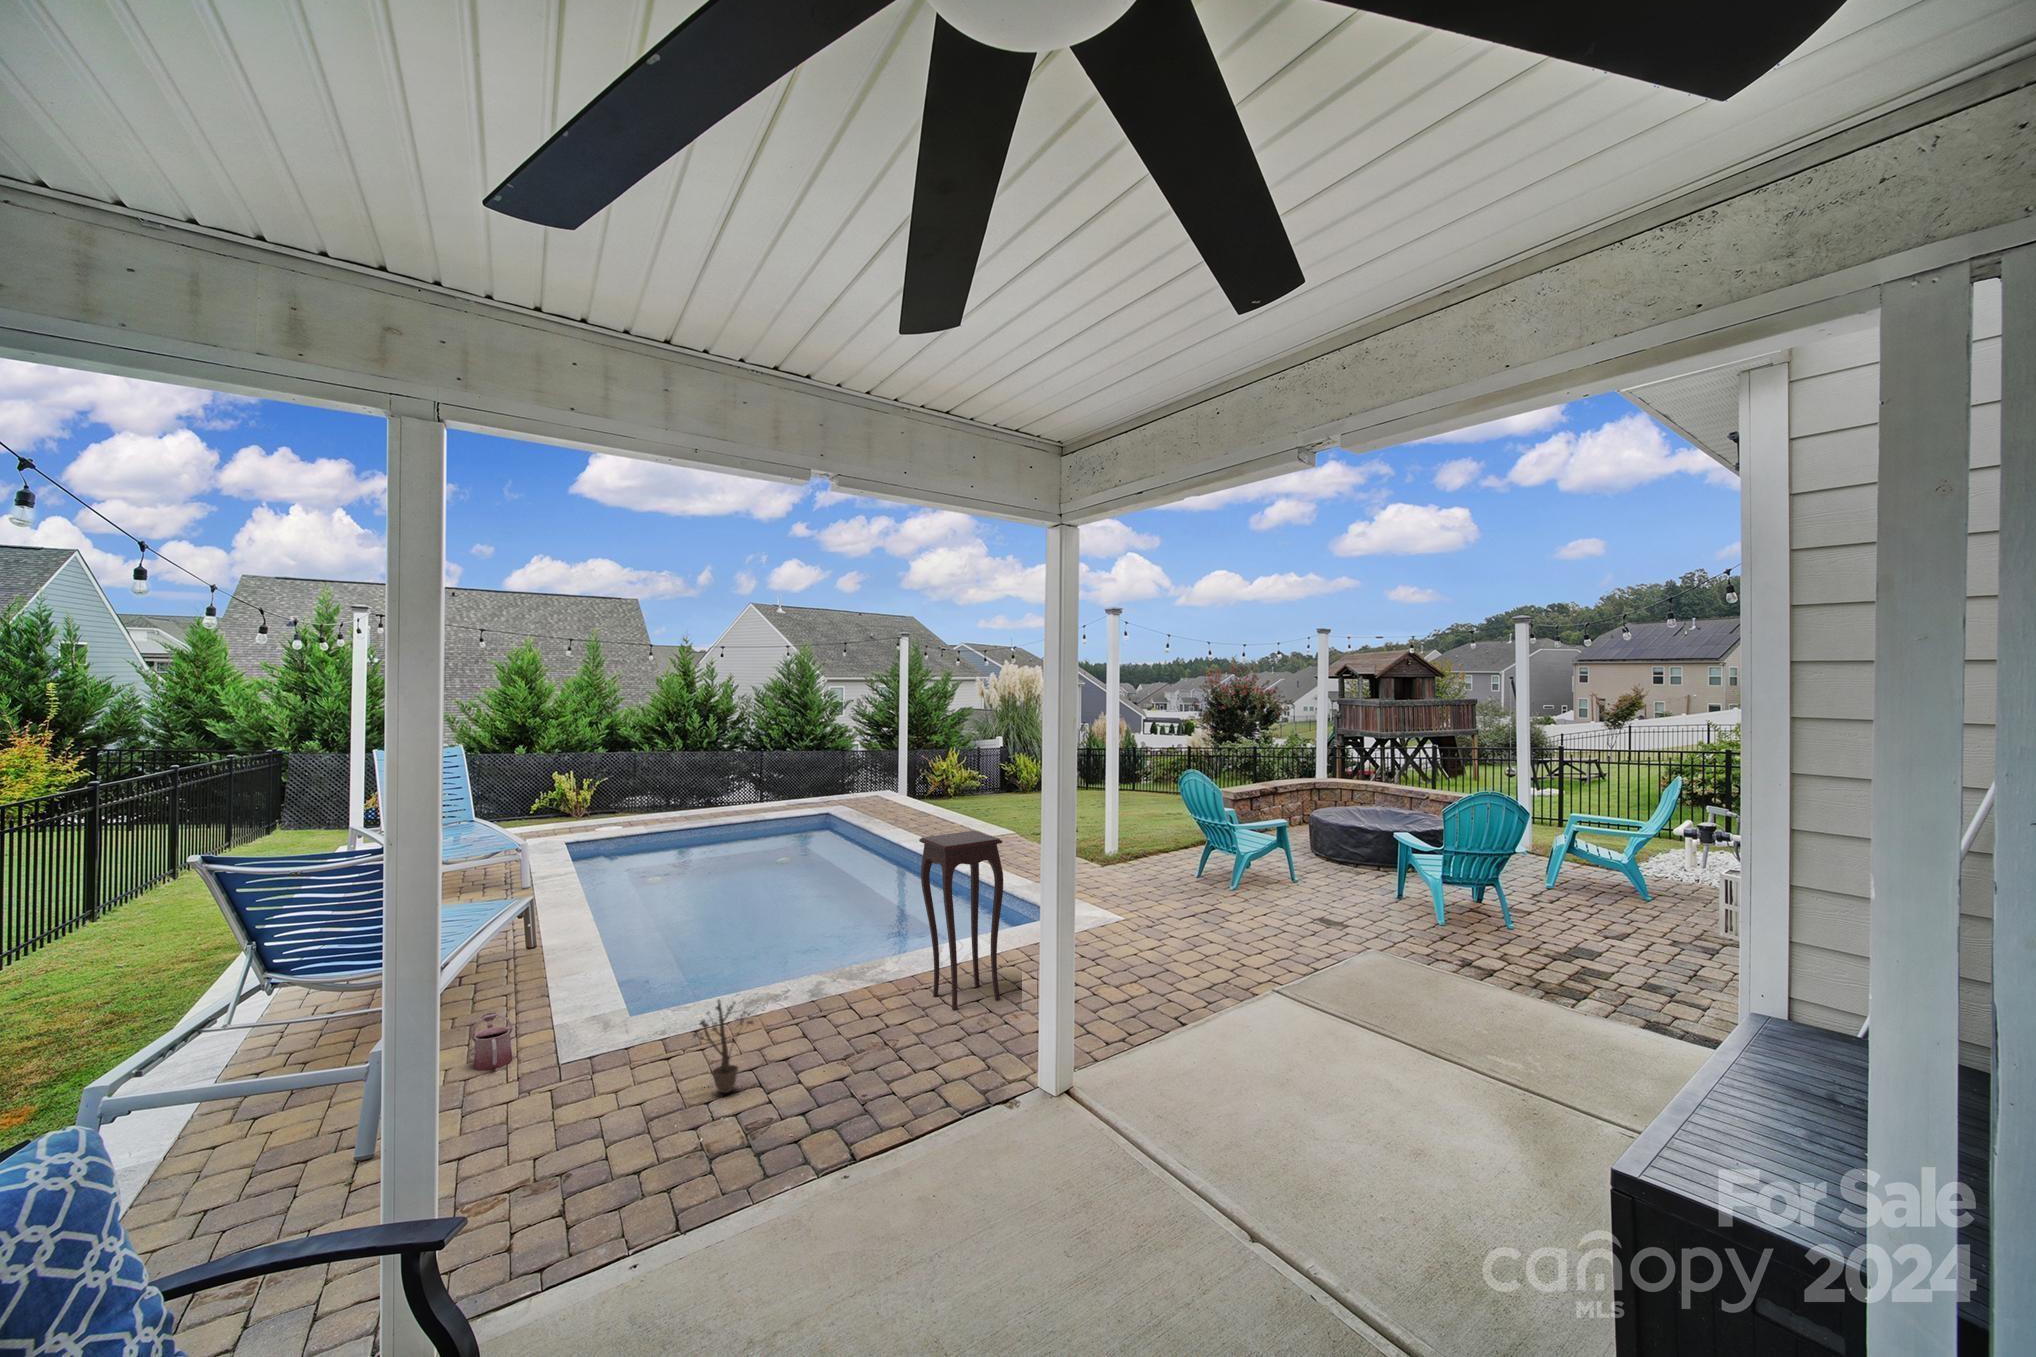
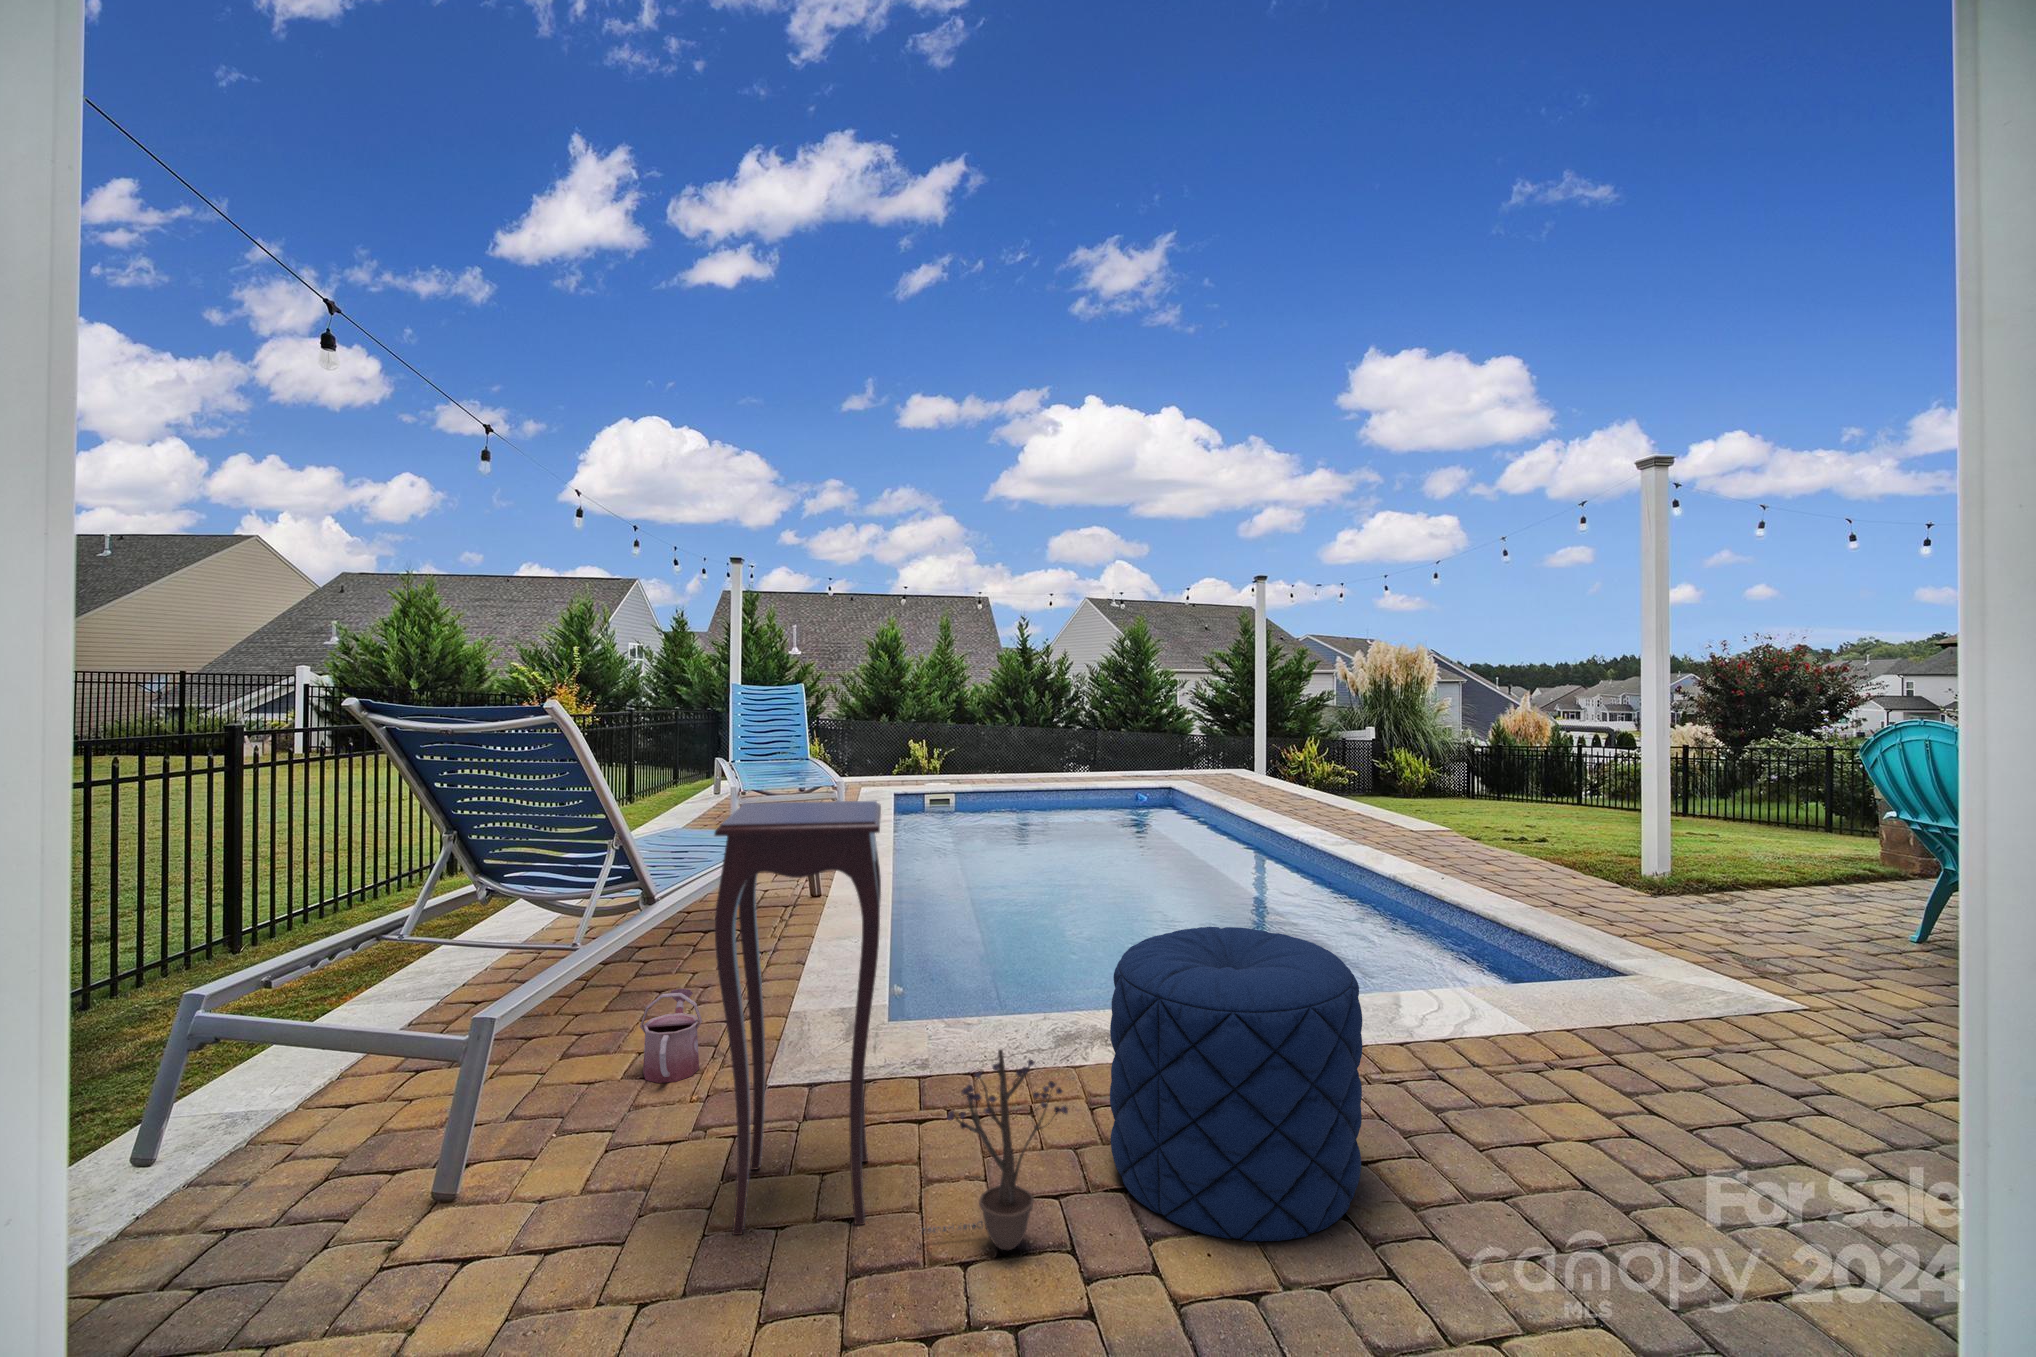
side table: present [919,831,1003,1011] -> present [715,801,881,1235]
pouf: none [774,925,898,1070] -> present [1110,927,1362,1242]

